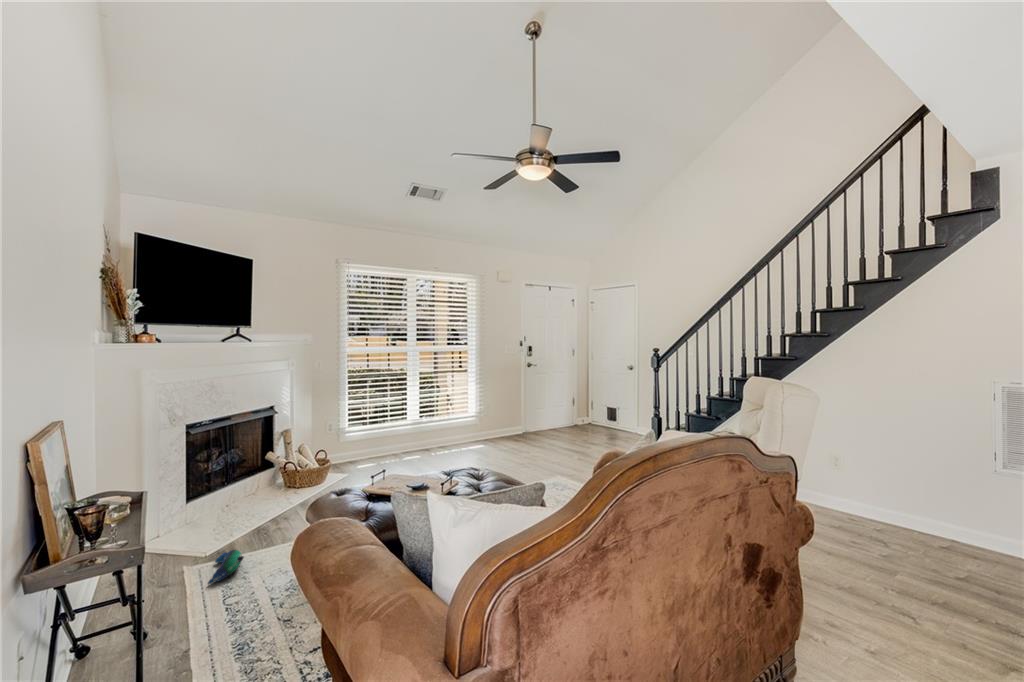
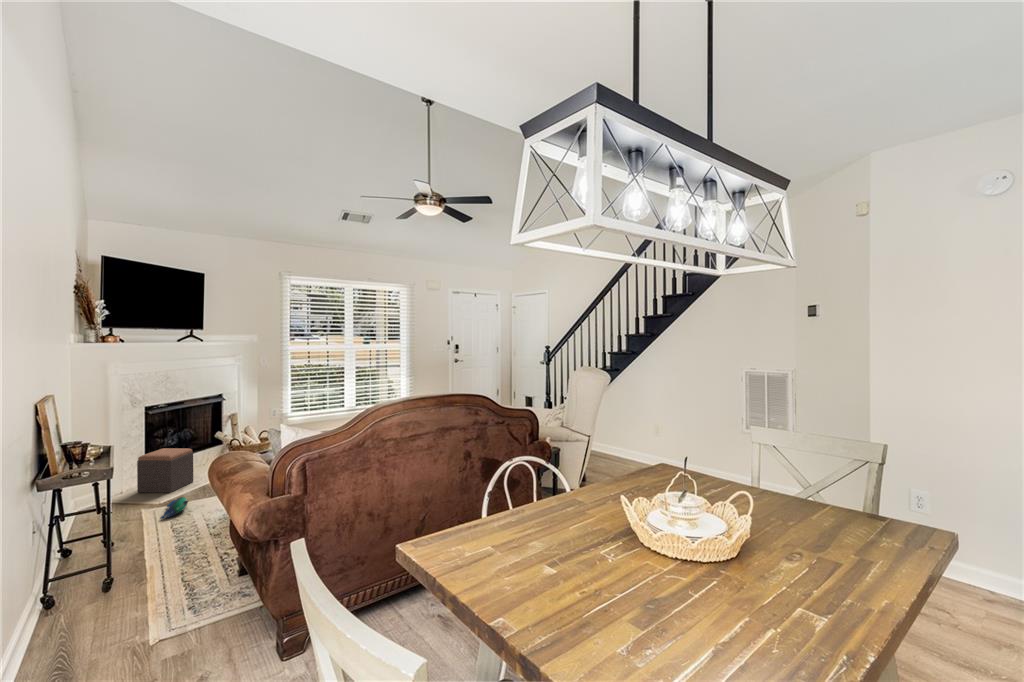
footstool: none [177,477,244,537] -> present [137,448,193,493]

